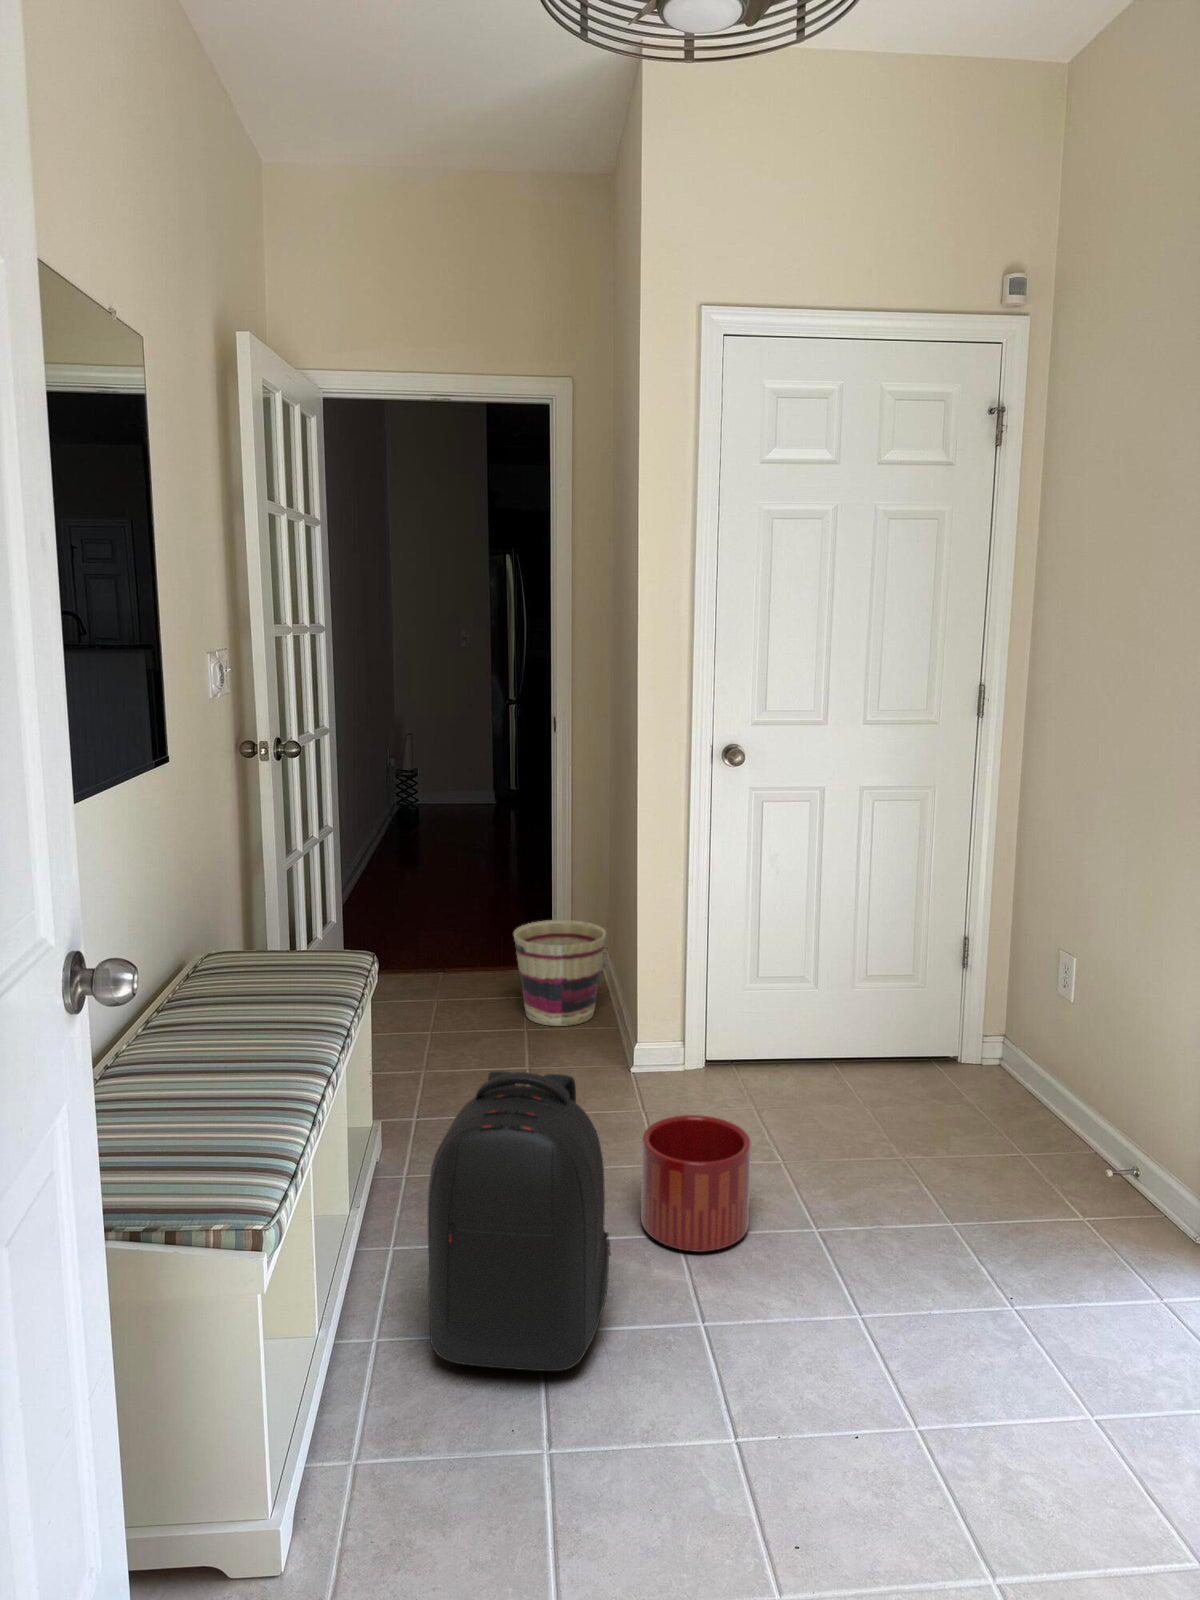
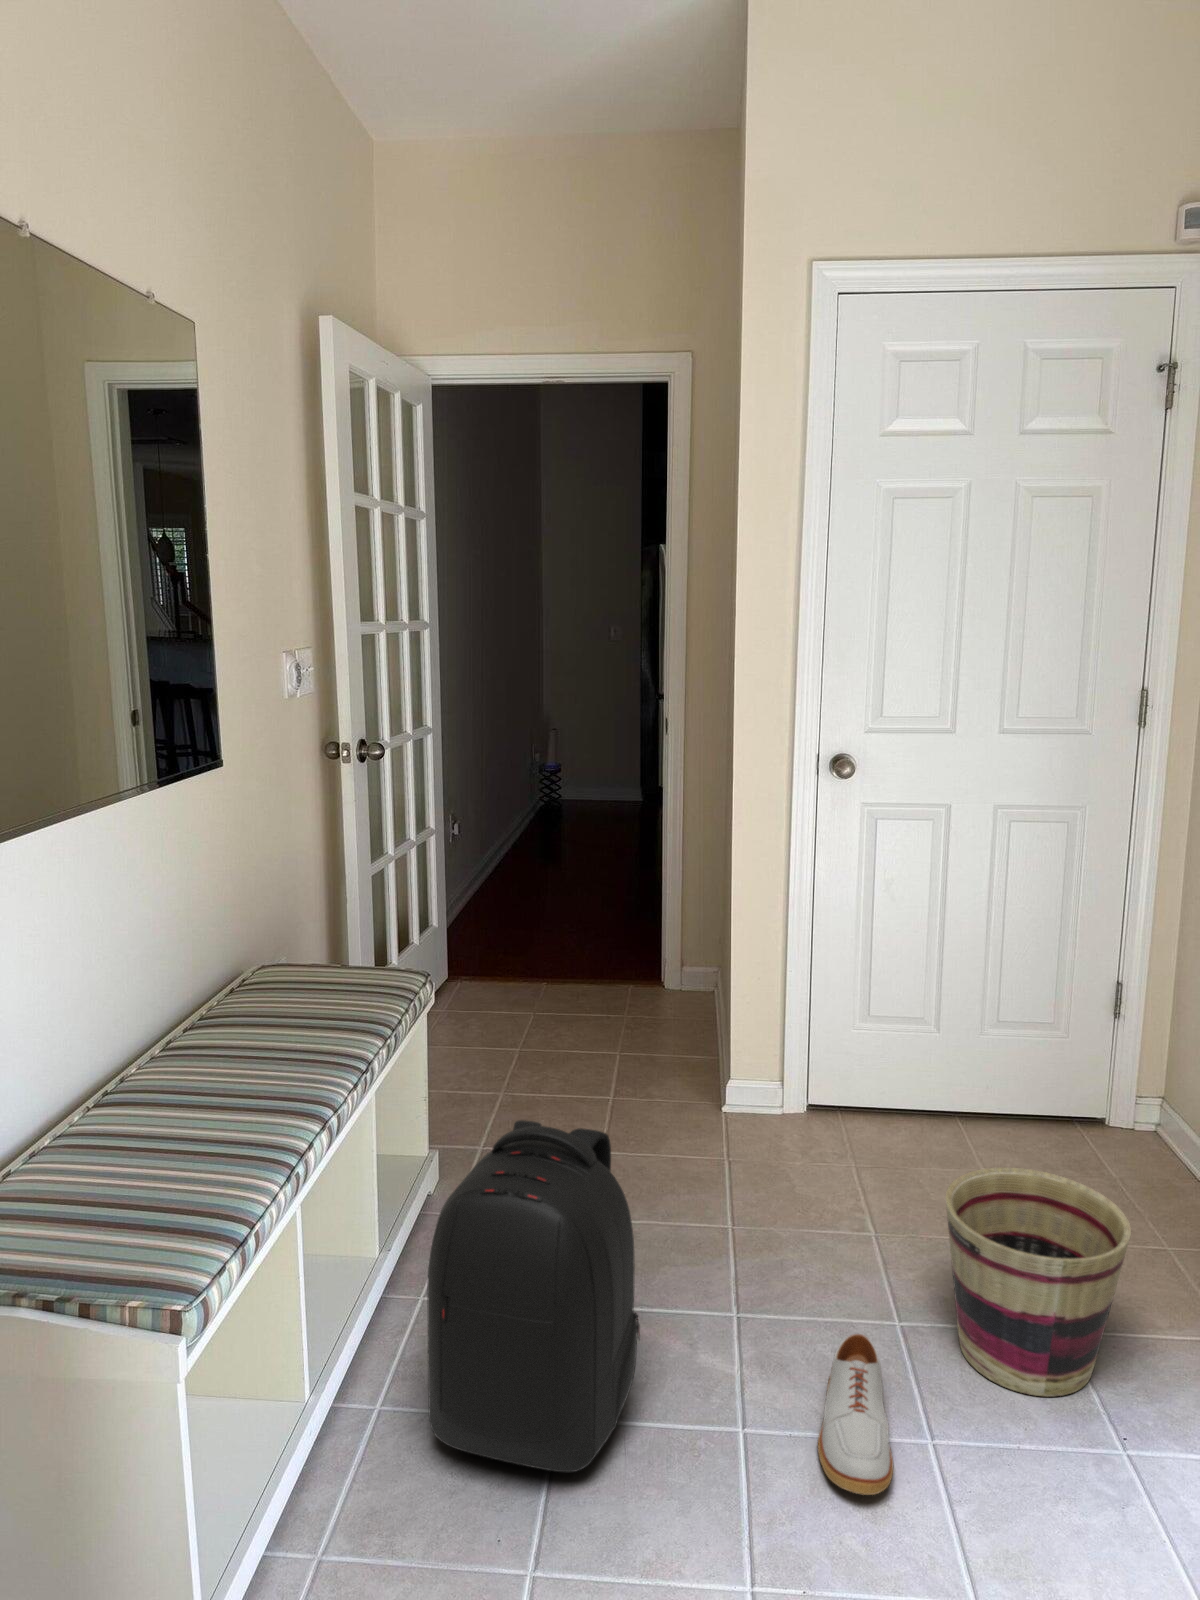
basket: present [514,920,606,1026] -> present [945,1167,1131,1397]
planter: present [641,1115,751,1252] -> none [698,1175,823,1336]
shoe: none [767,1236,834,1359] -> present [818,1334,893,1495]

